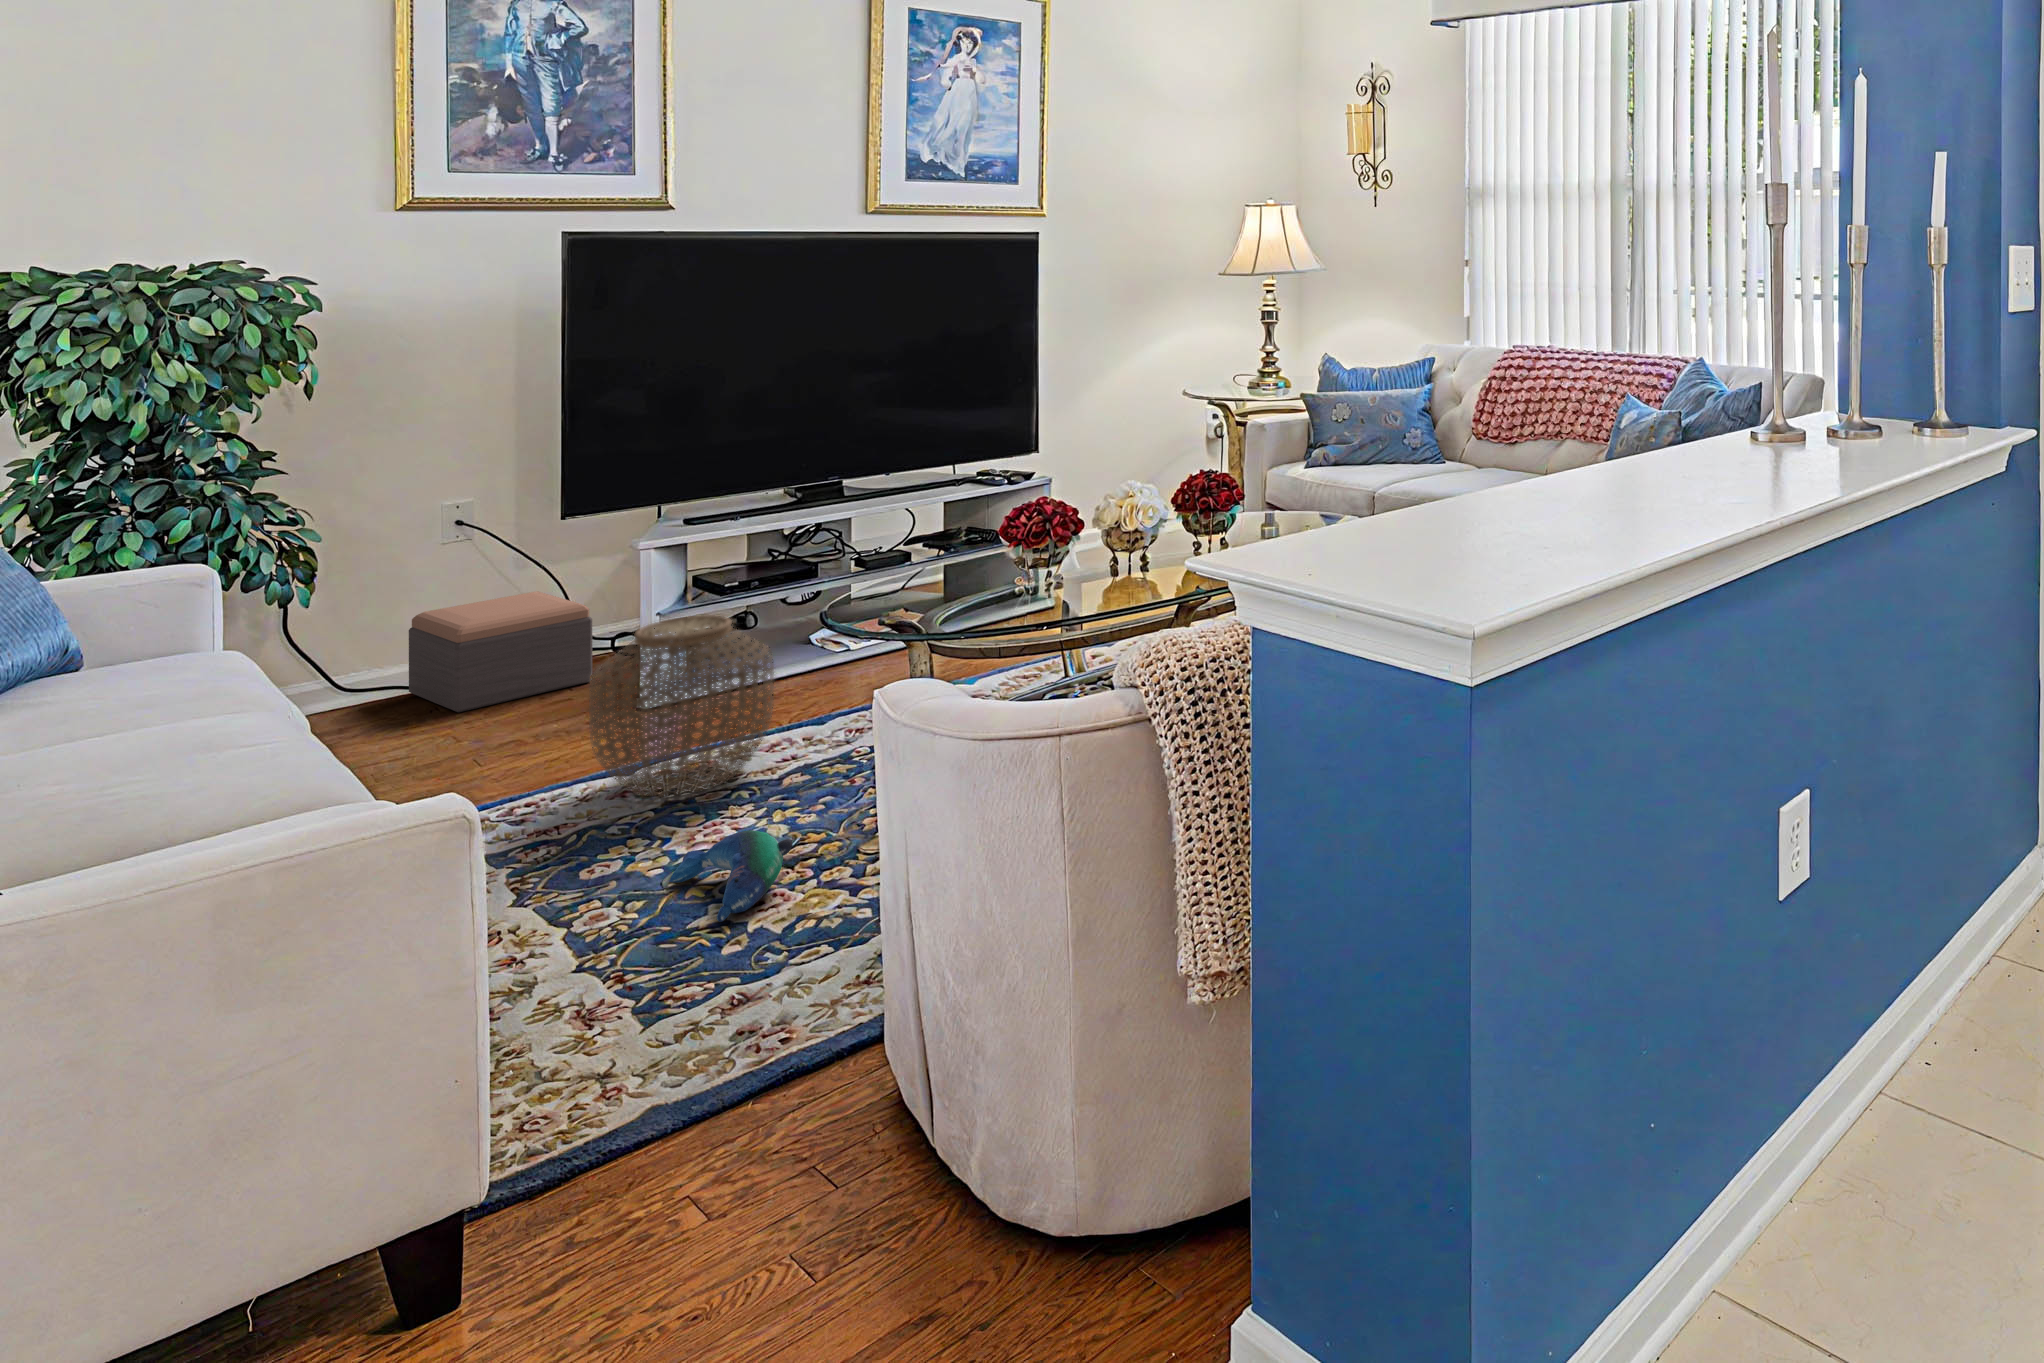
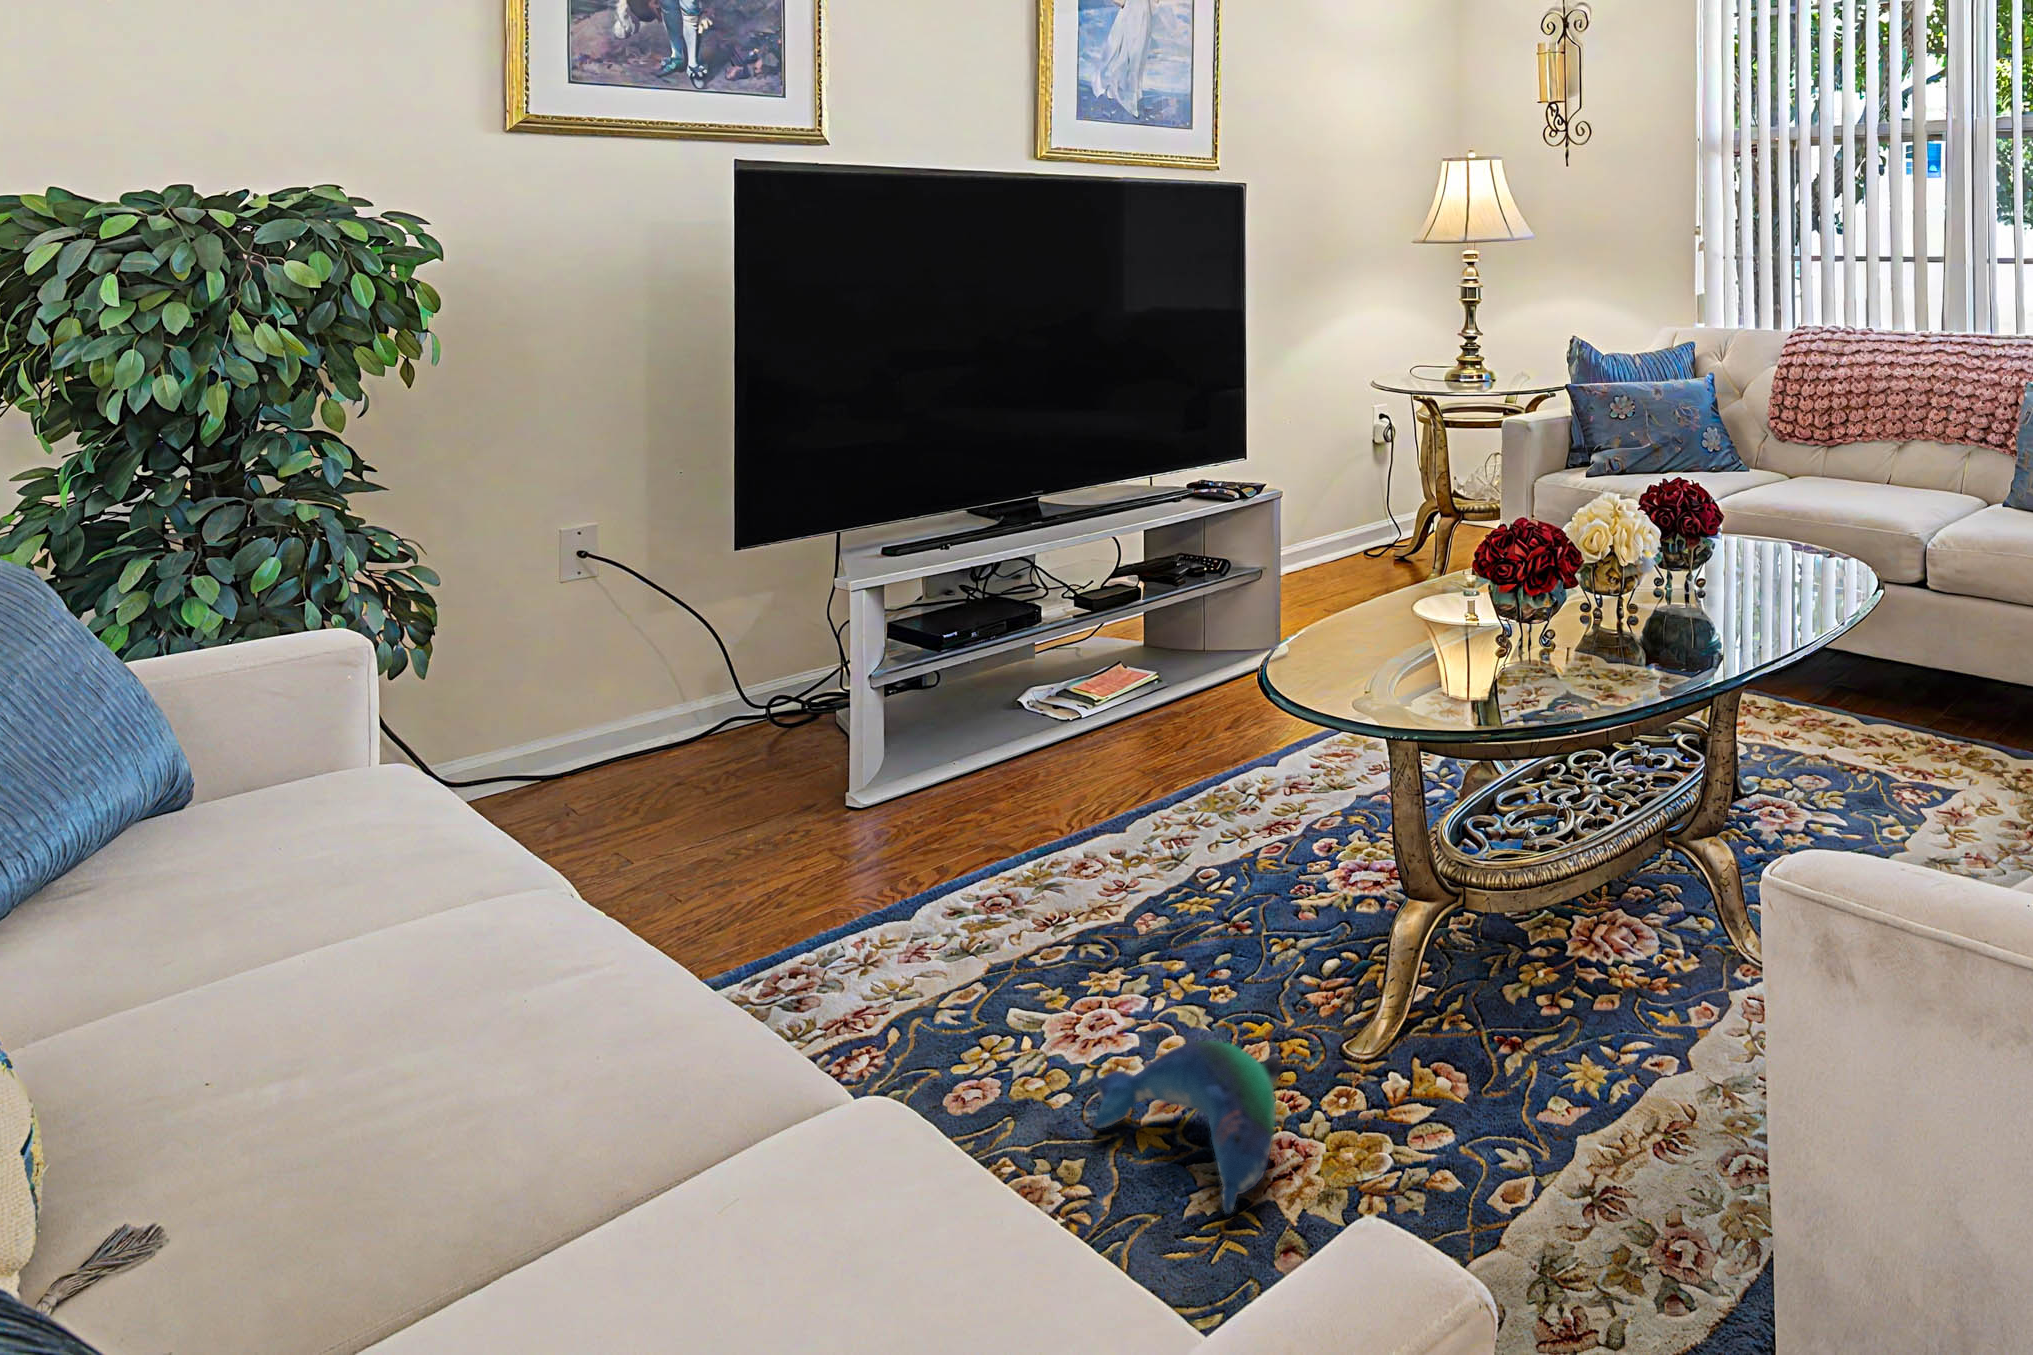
footstool: present [409,591,592,713] -> none [522,648,761,821]
woven basket: present [589,615,774,796] -> none [866,688,1103,960]

